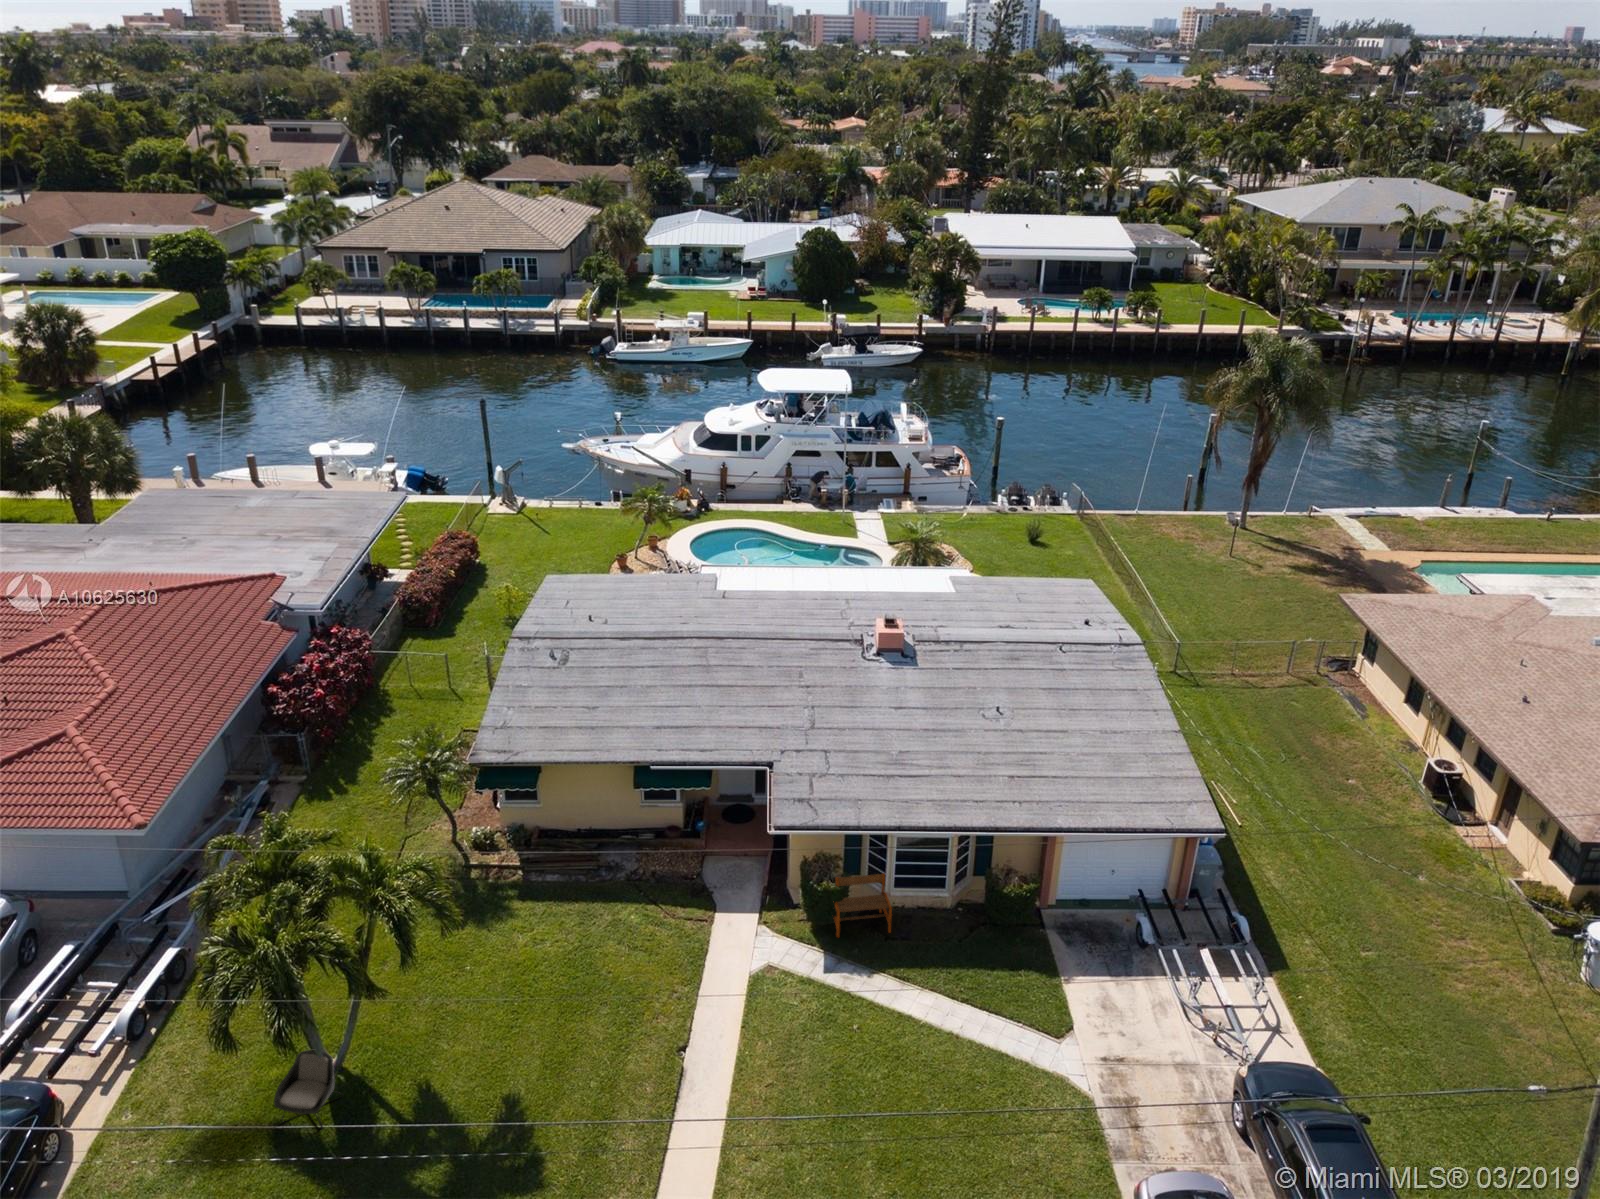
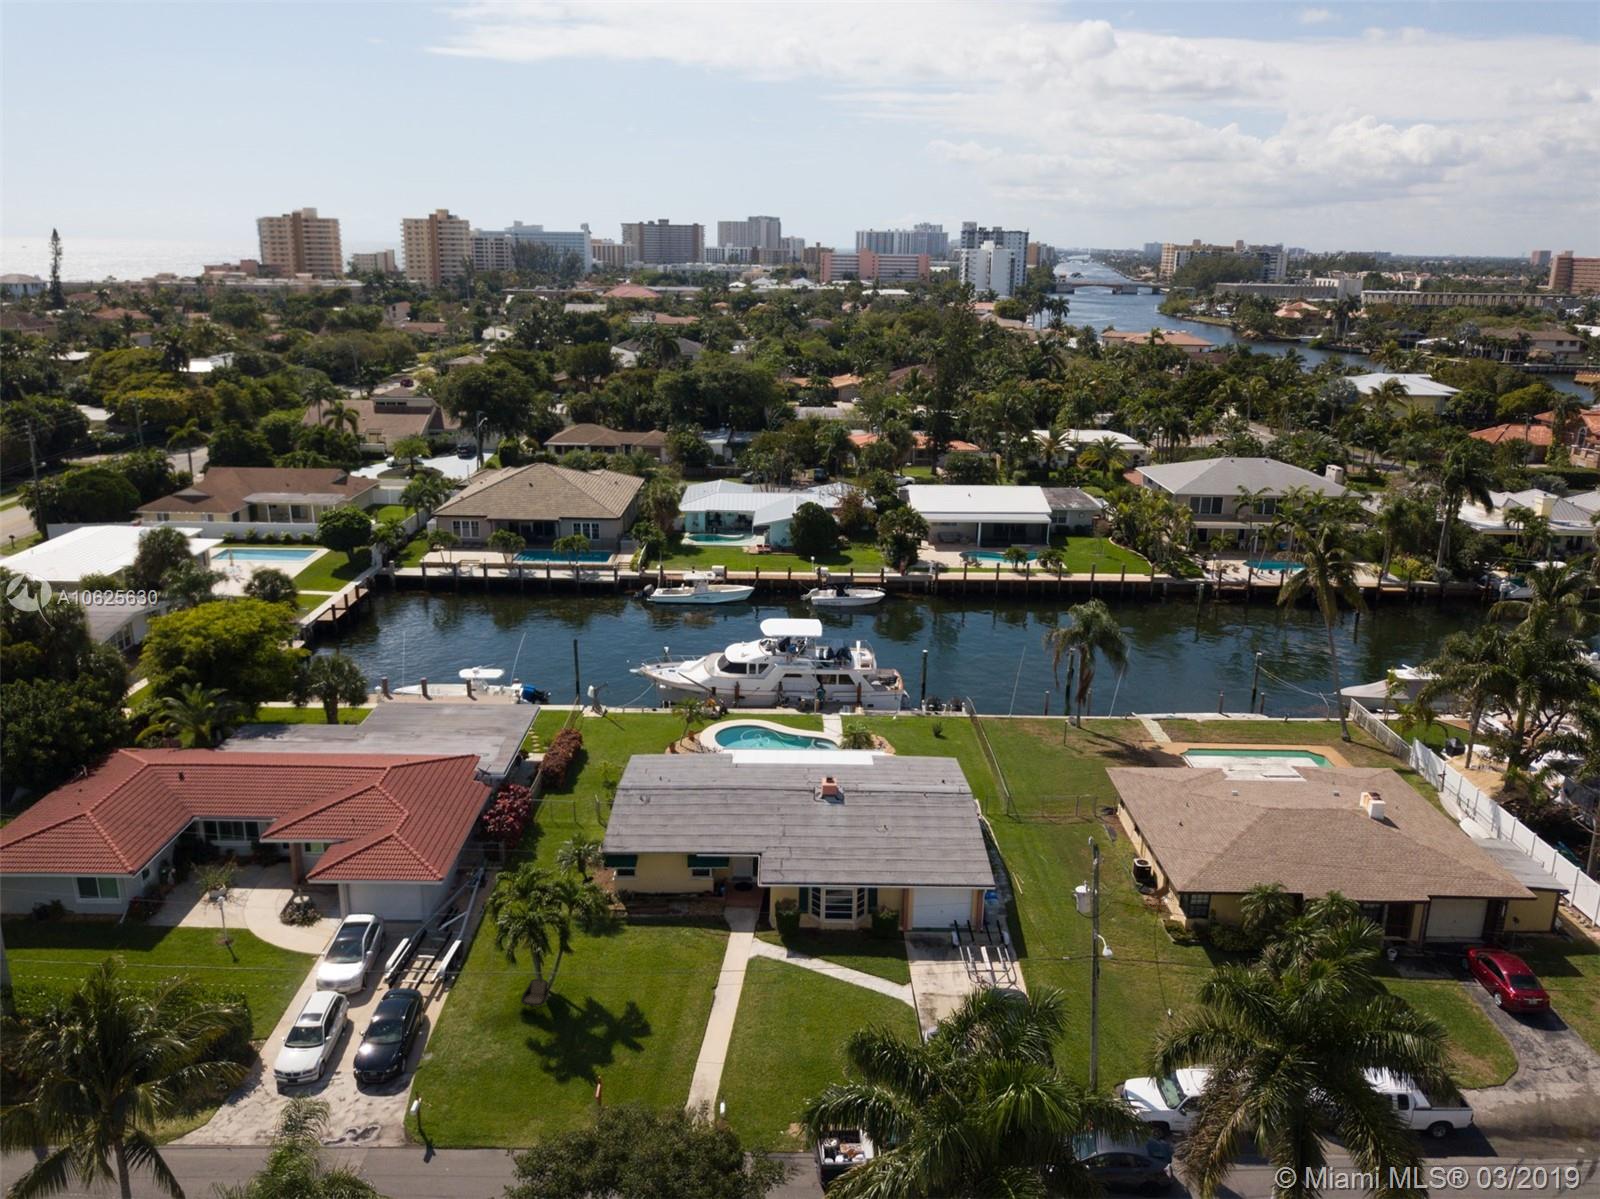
bench: present [834,873,892,937] -> present [1146,885,1174,911]

